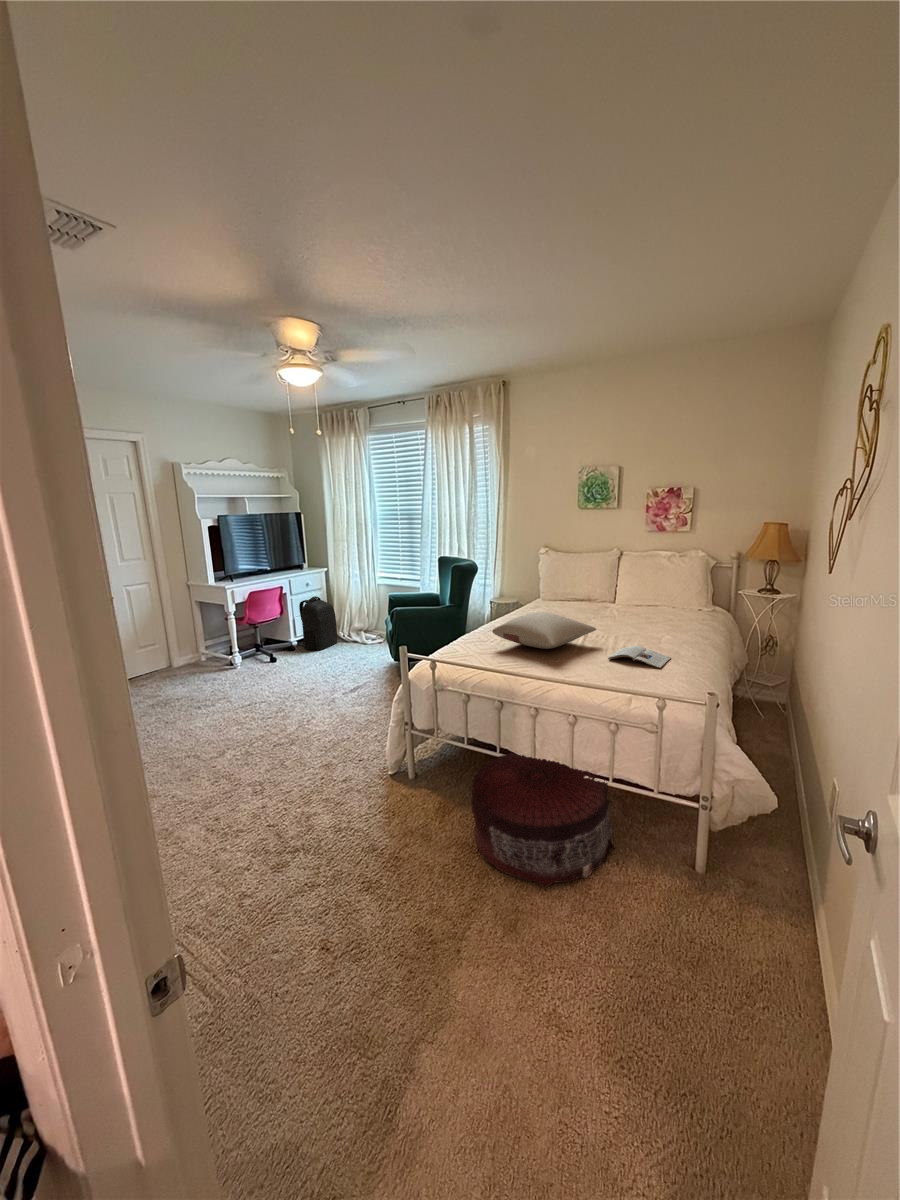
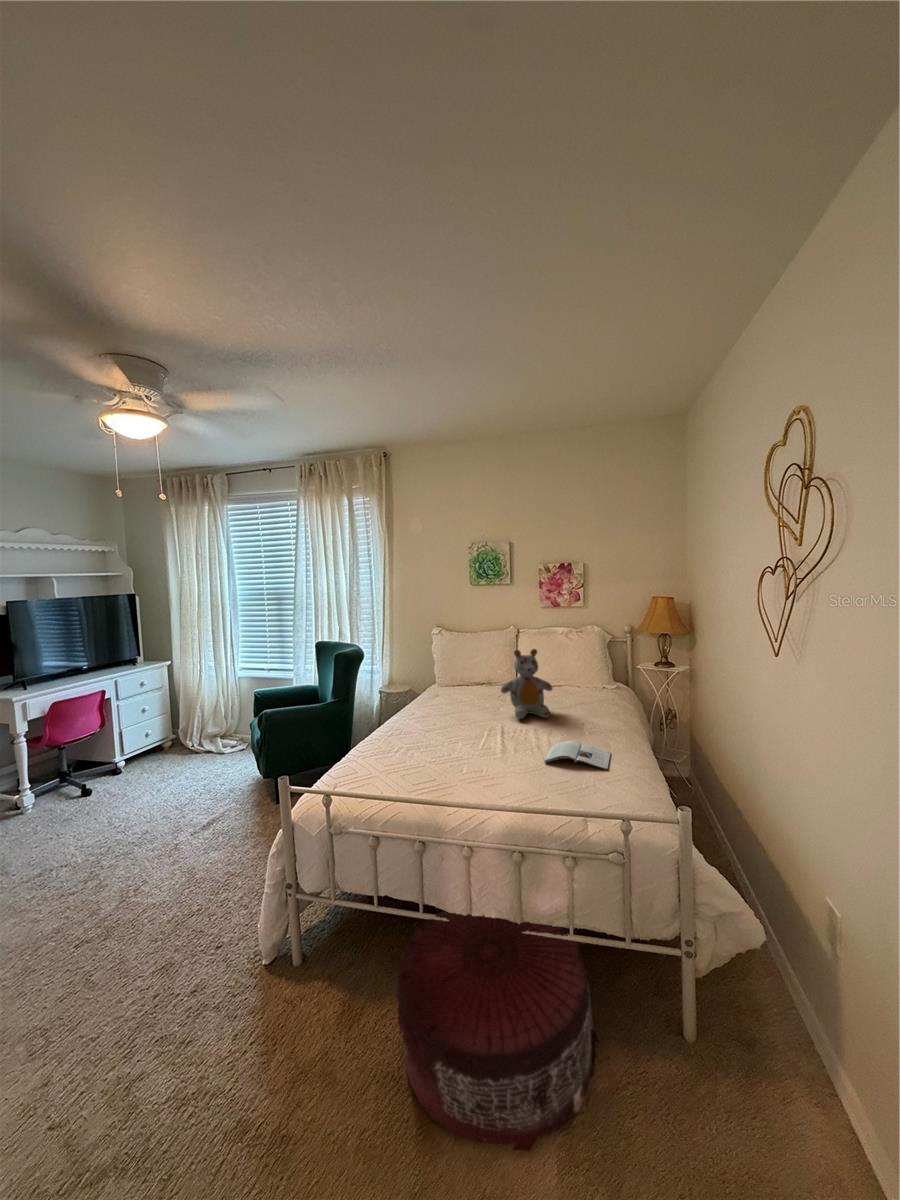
stuffed bear: none [589,568,638,629] -> present [501,649,553,719]
backpack: present [299,596,338,650] -> none [128,699,183,770]
pillow: present [492,612,596,649] -> none [399,707,521,755]

